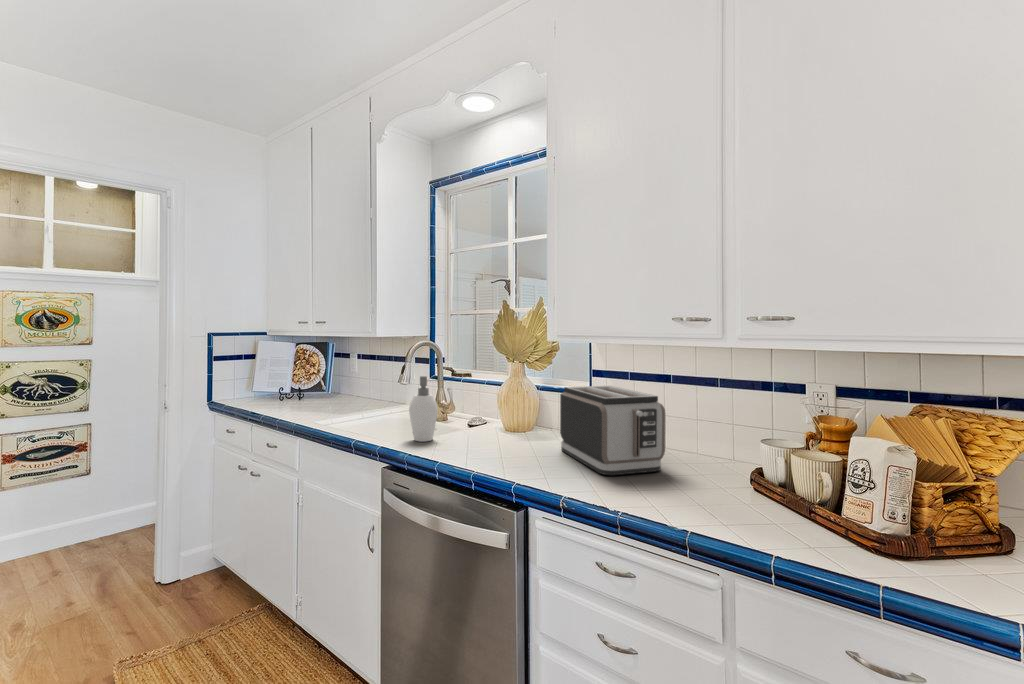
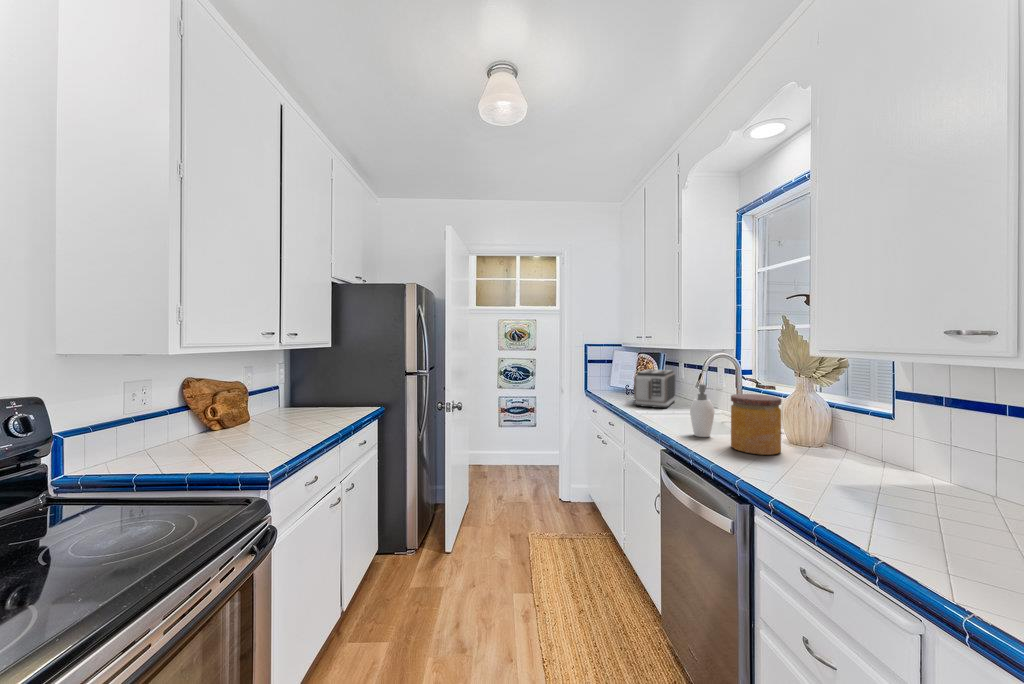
jar: none [463,383,513,450] -> present [731,394,782,455]
toaster: present [560,386,665,475] -> present [634,369,675,408]

